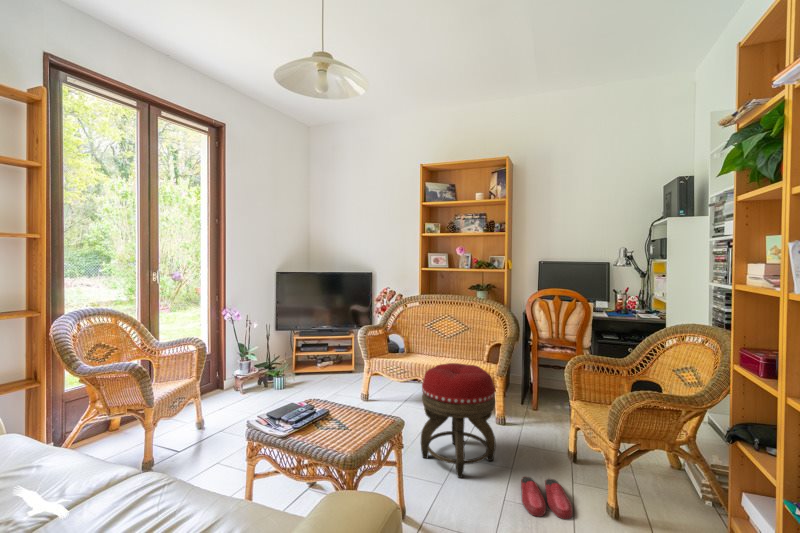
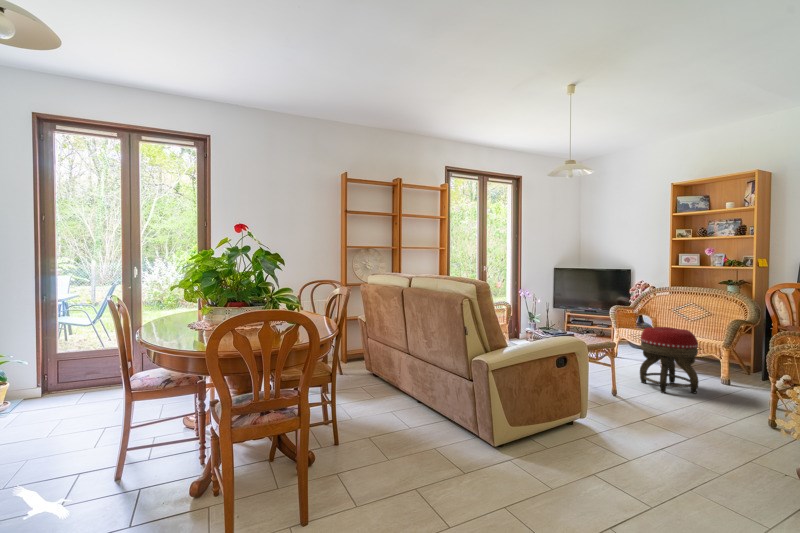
slippers: present [521,477,572,519] -> none [699,398,738,418]

